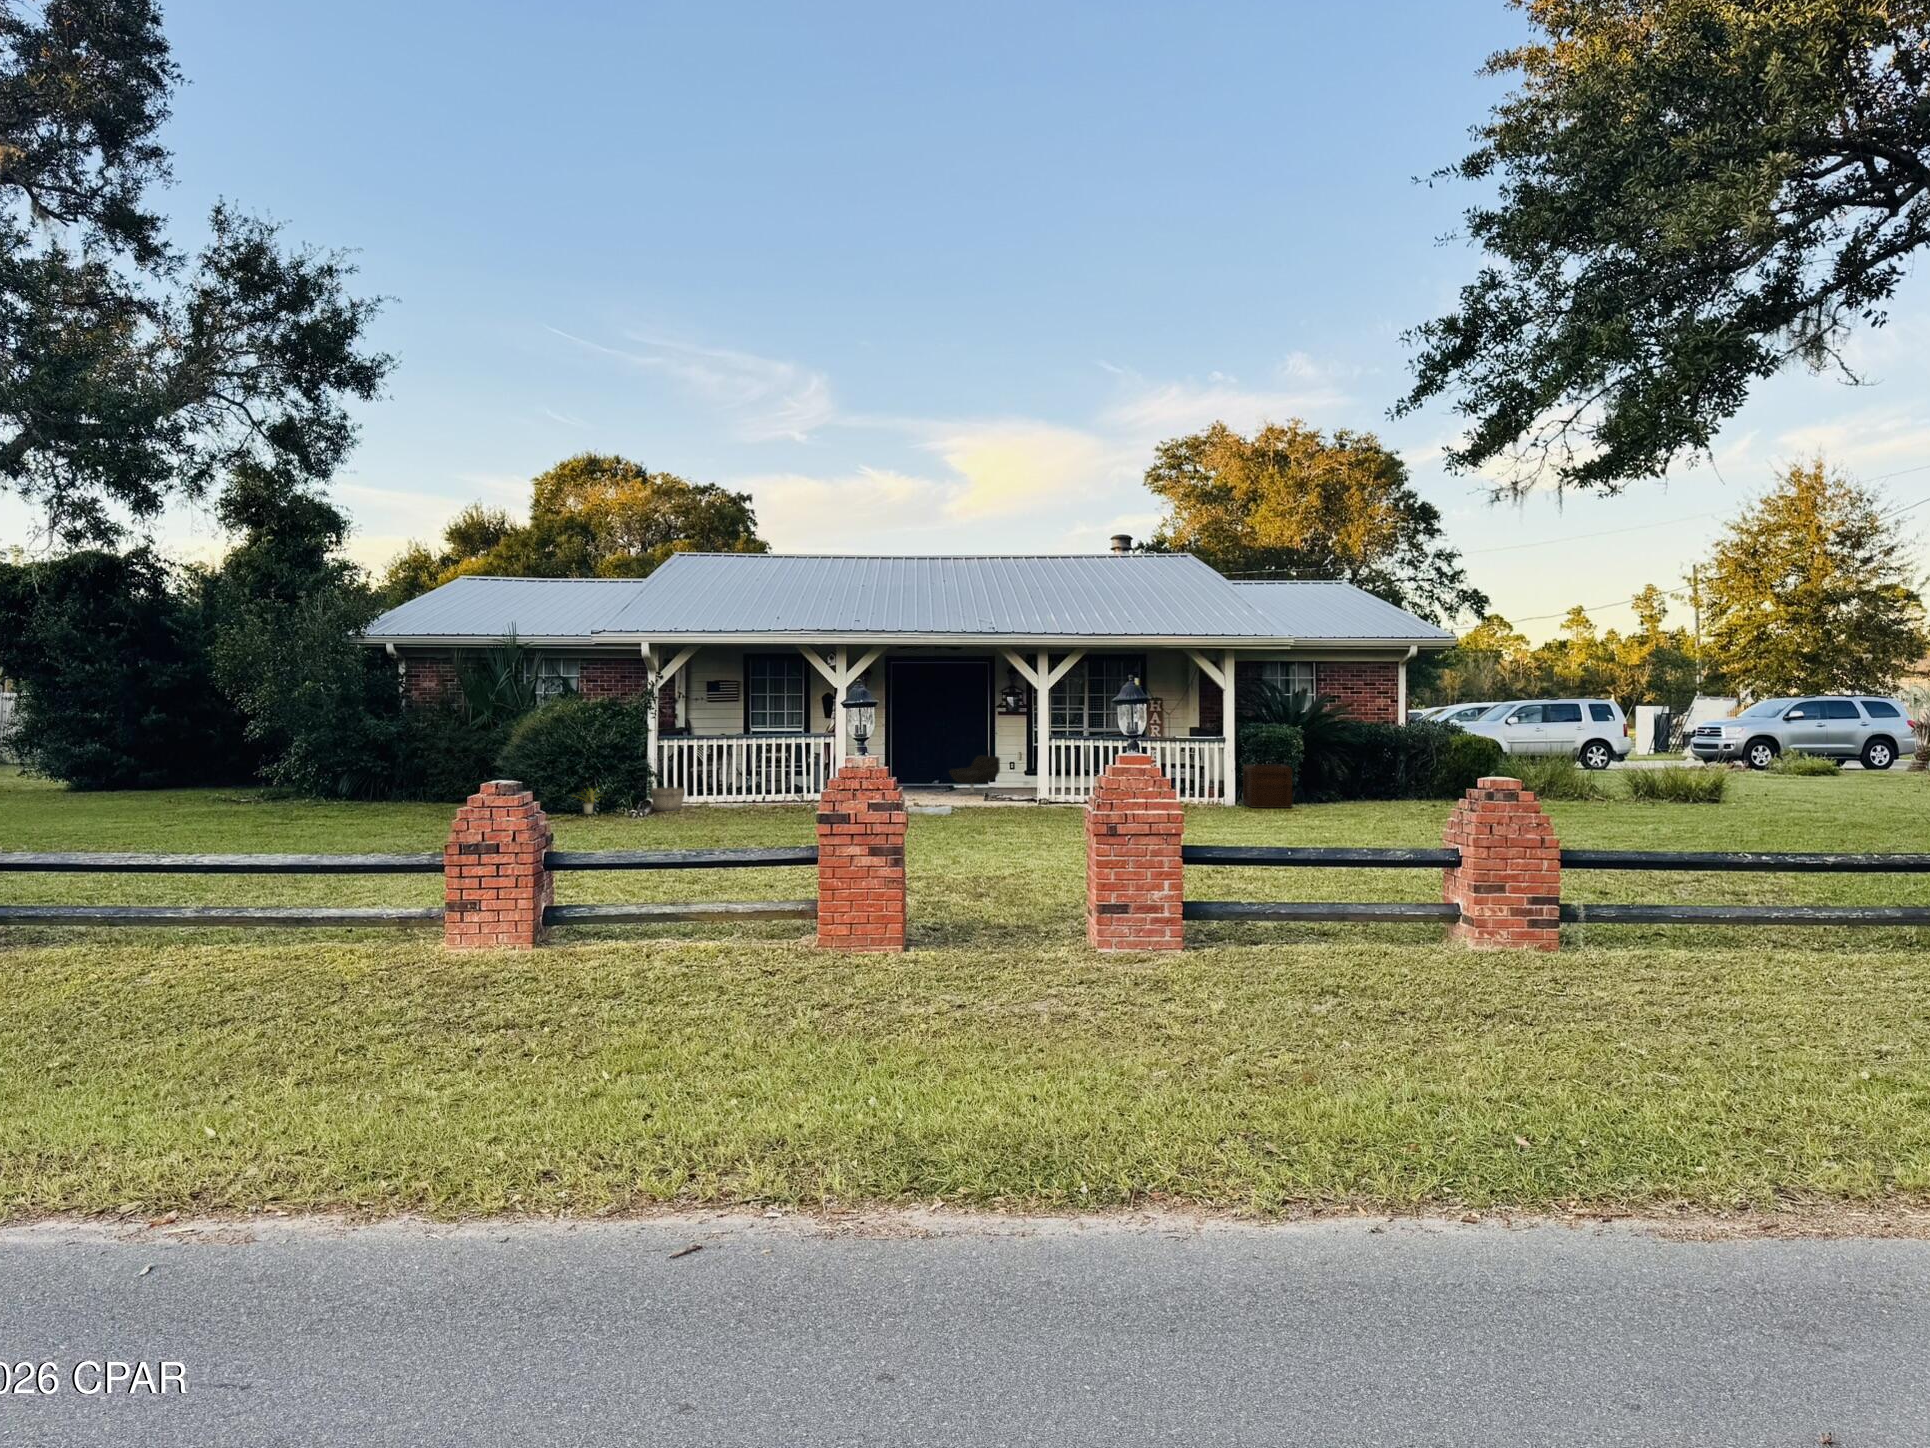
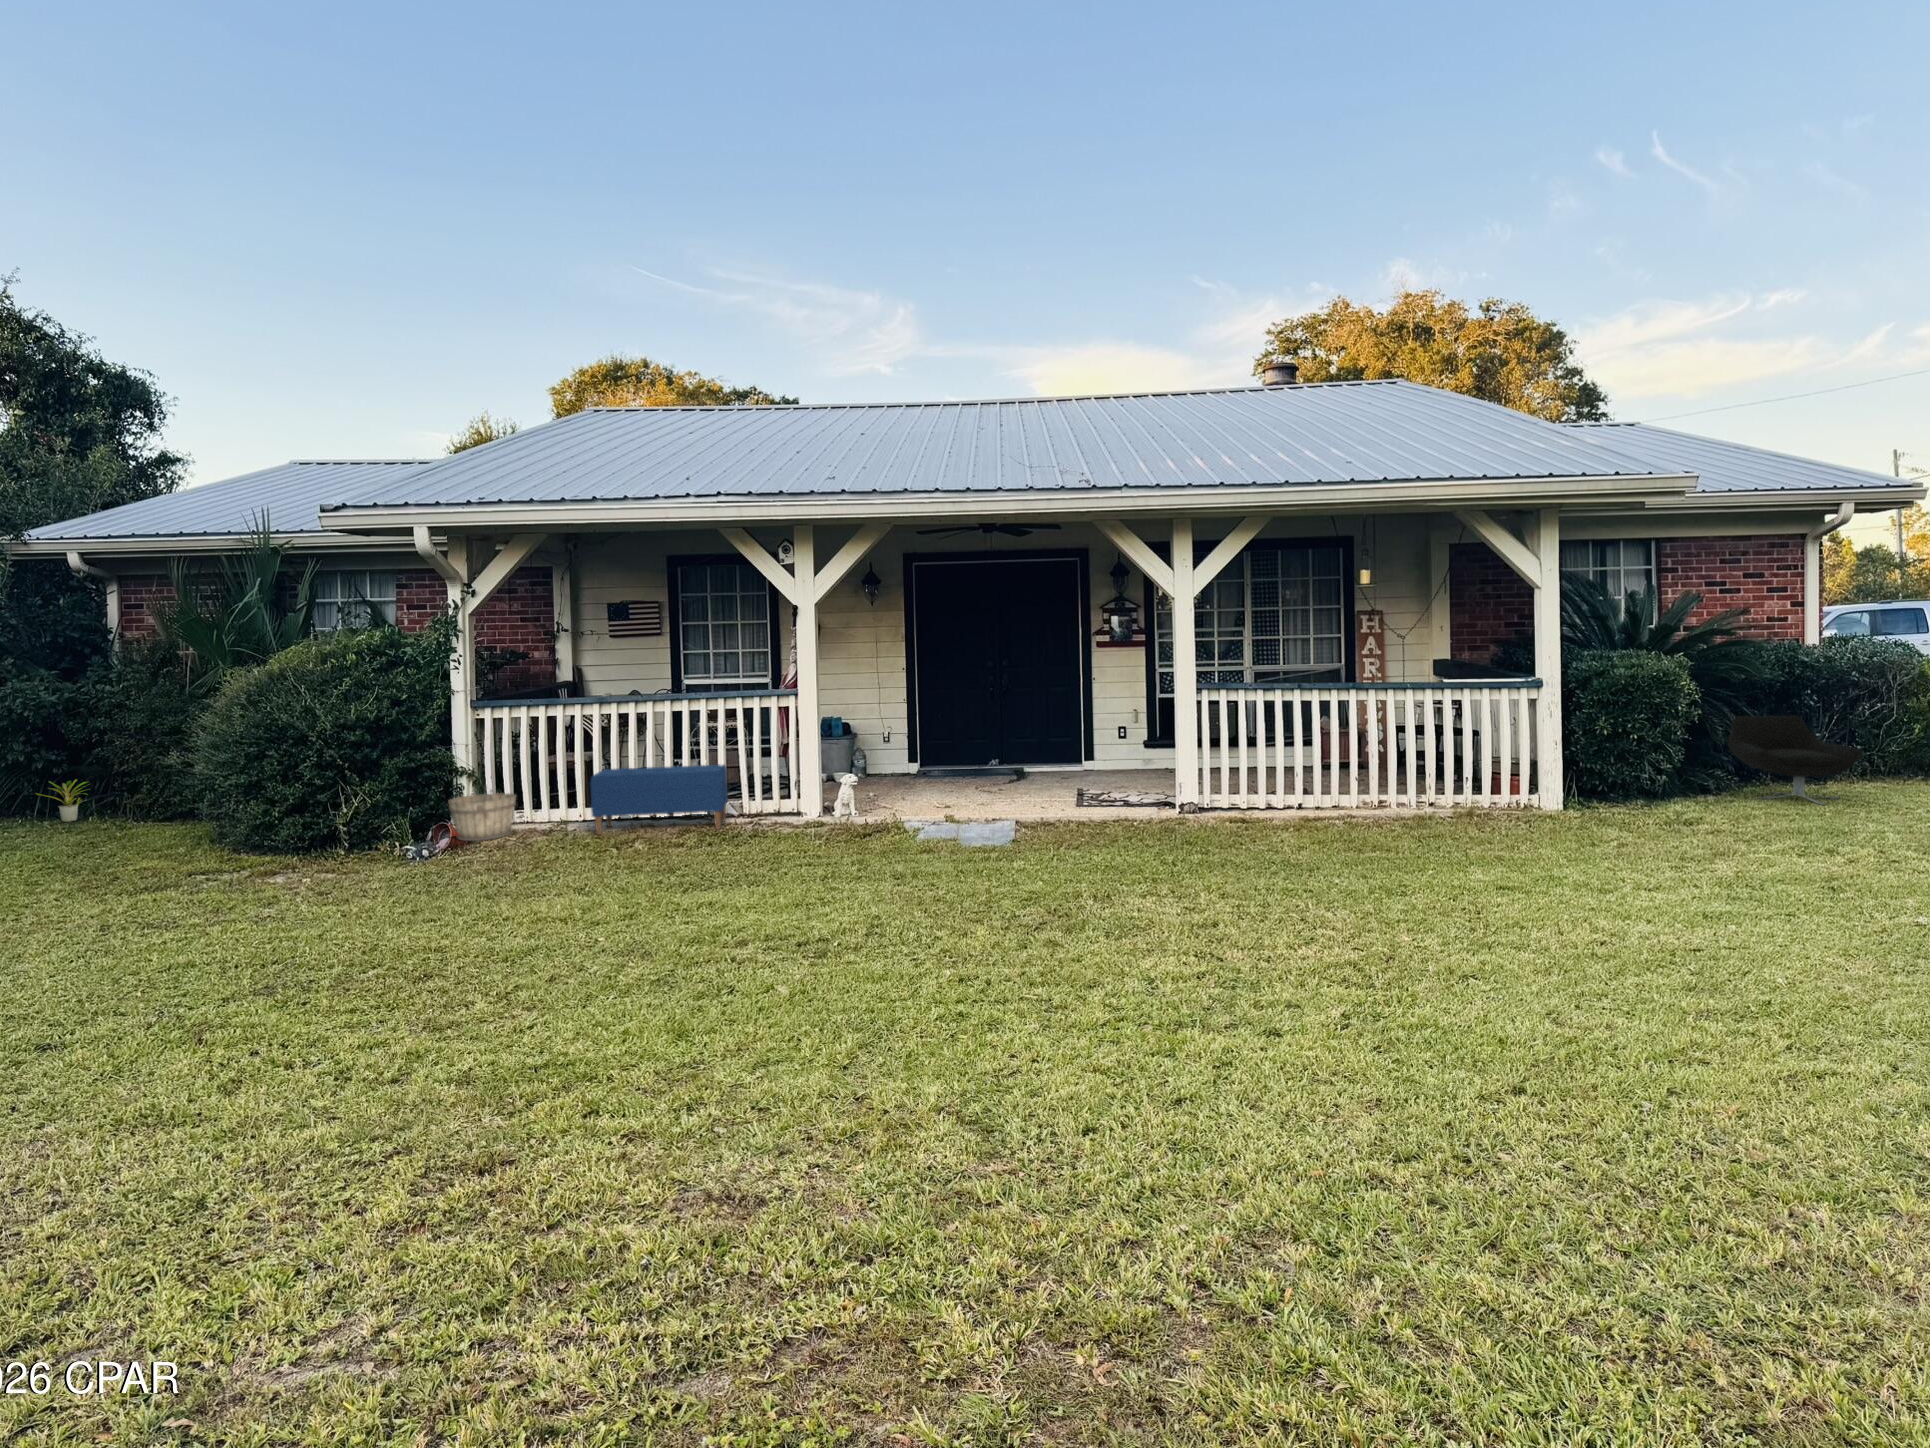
lounge chair: present [949,756,1000,793] -> present [1728,715,1864,804]
wooden crate: present [1243,765,1292,808] -> none [1579,728,1708,818]
bench: none [729,775,798,810] -> present [590,764,728,835]
potted plant: present [581,788,598,814] -> present [35,779,90,822]

